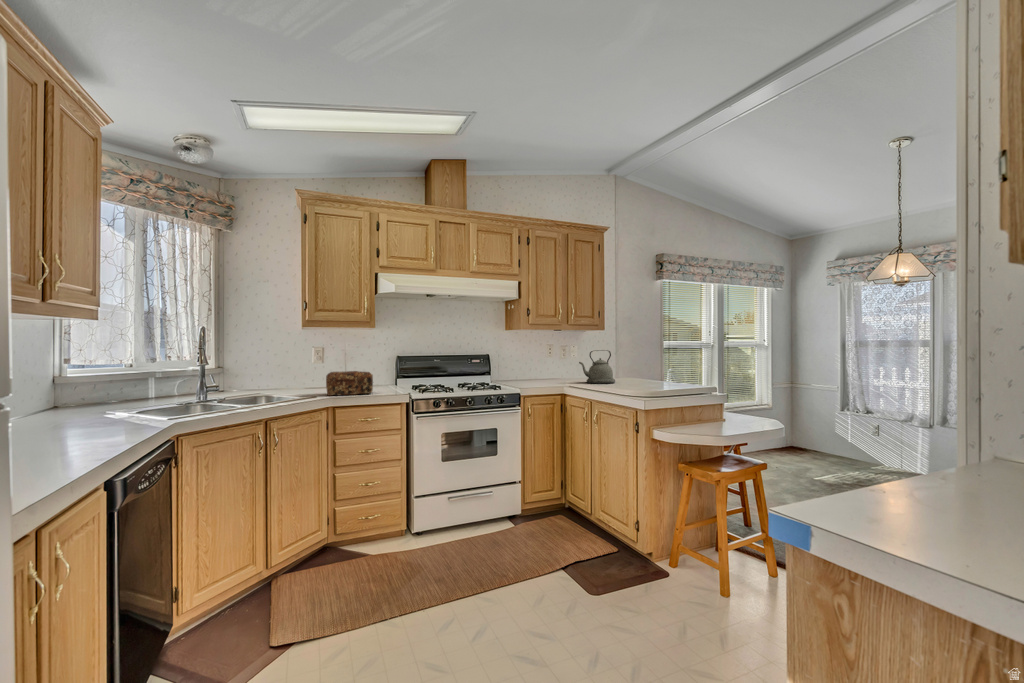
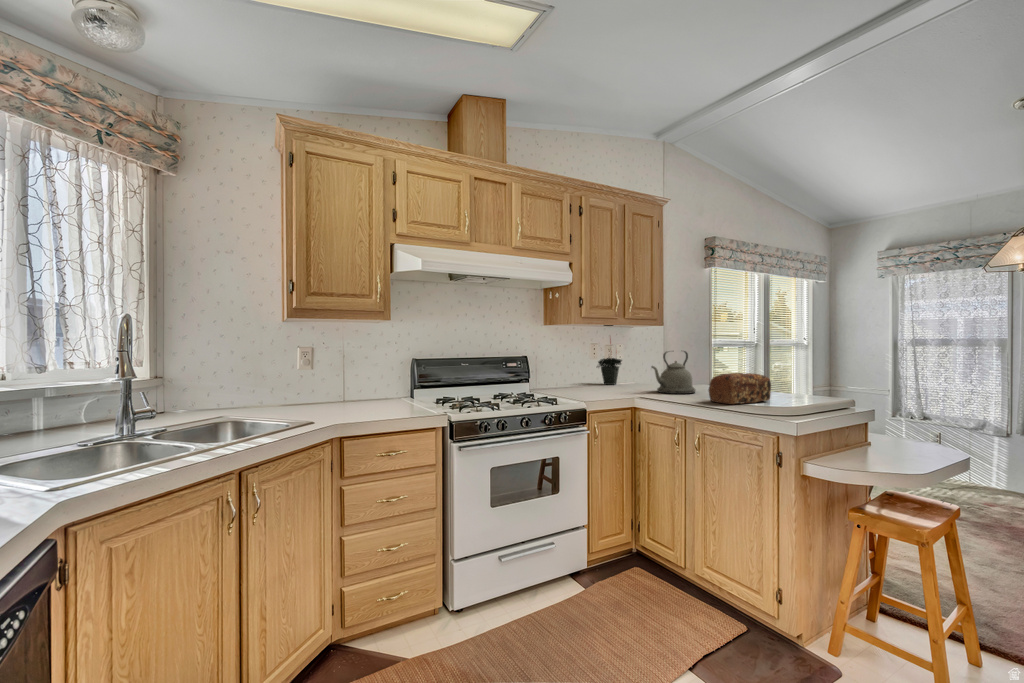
potted plant: none [550,338,572,378] -> present [597,339,622,385]
bread loaf: present [326,371,373,396] -> present [709,373,771,405]

